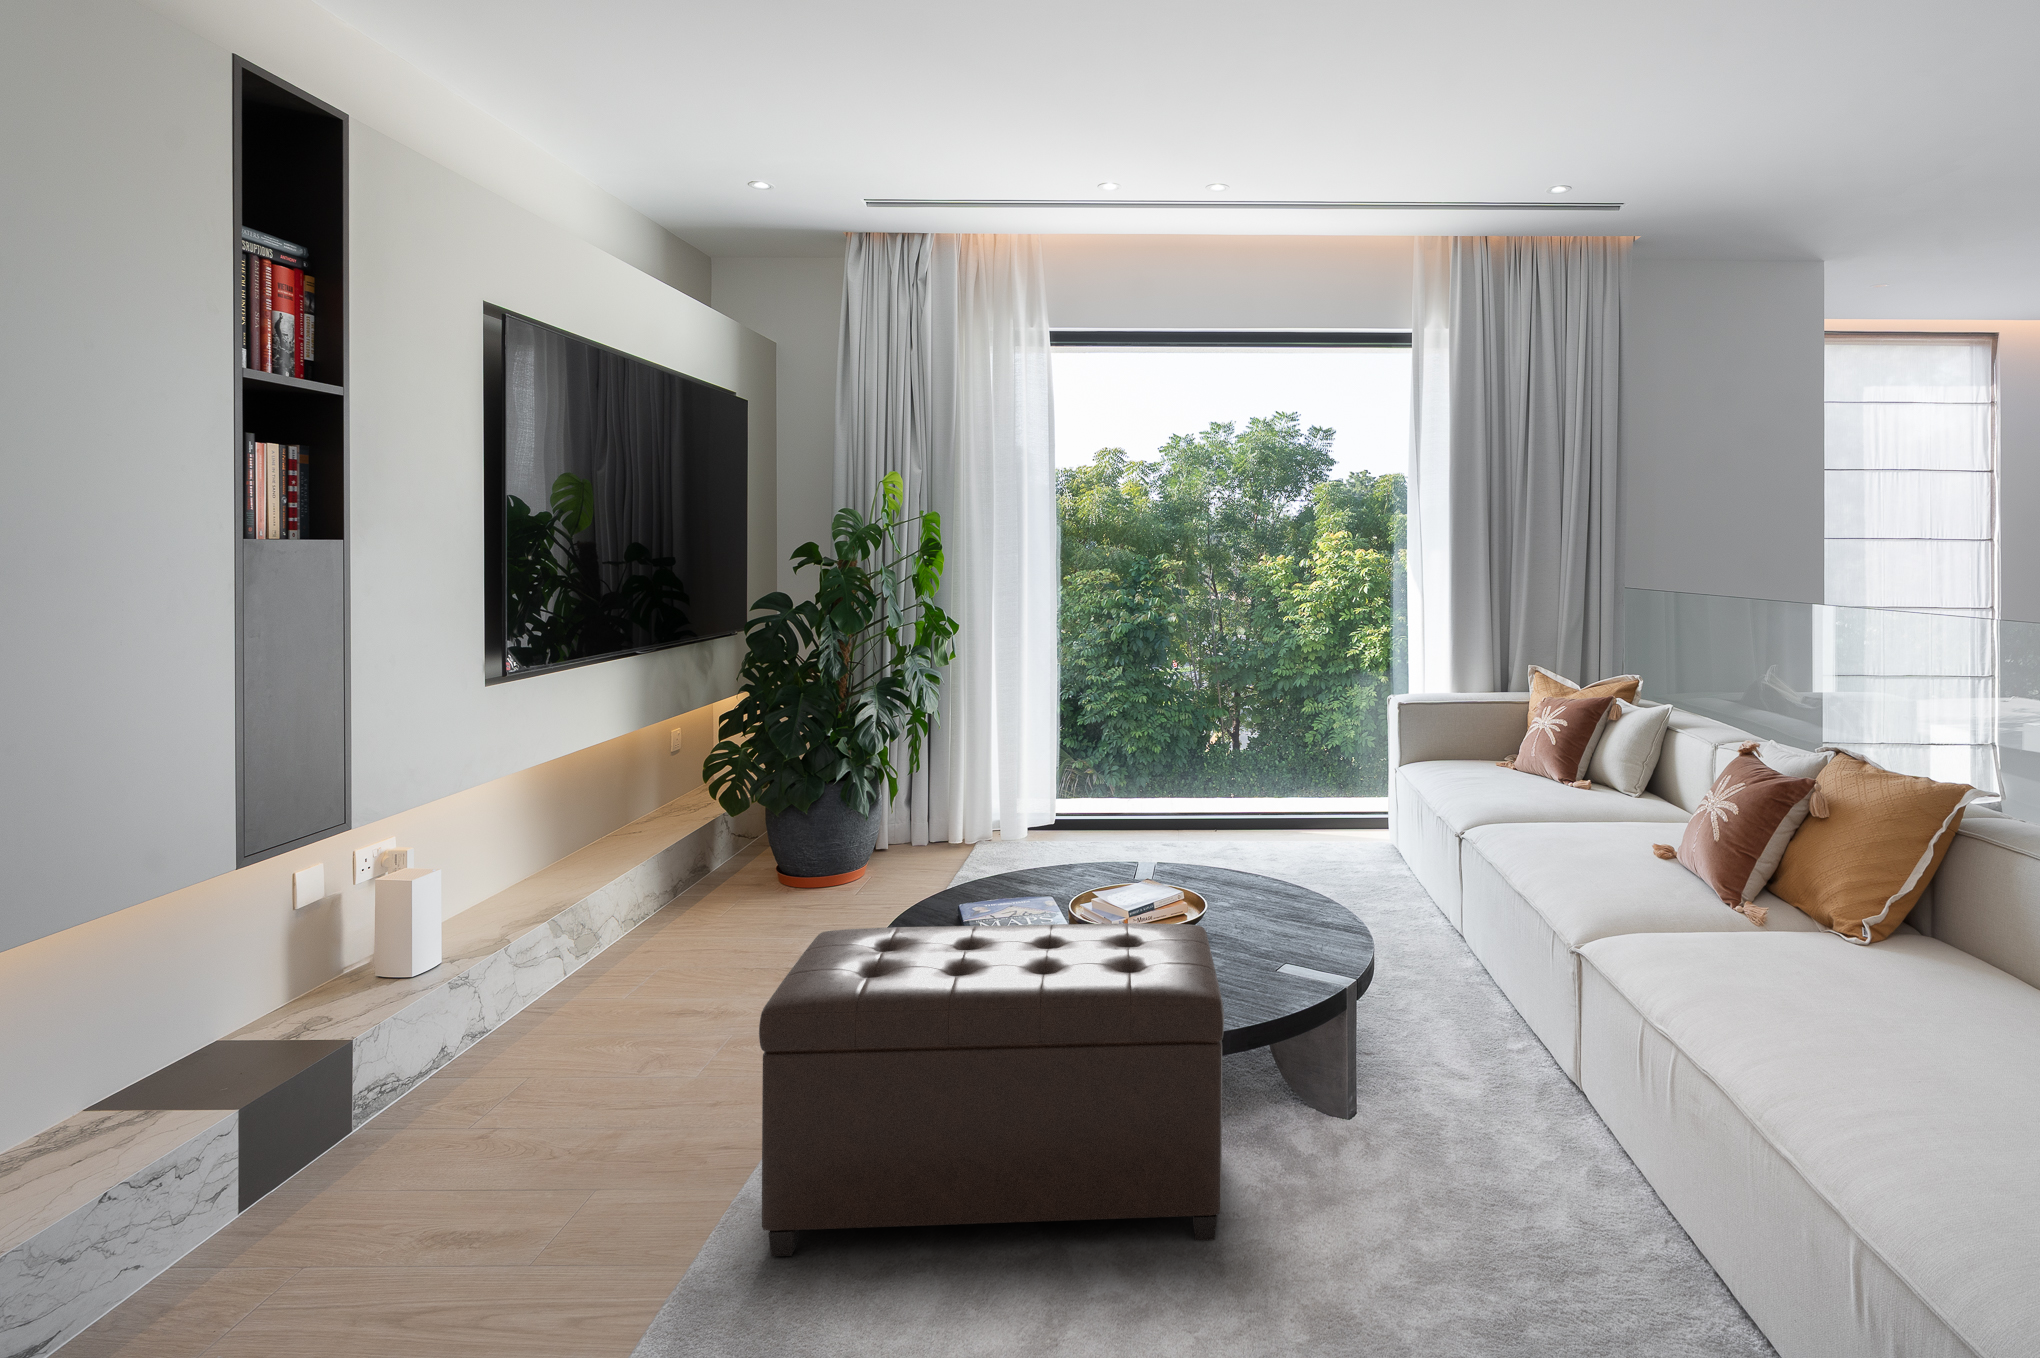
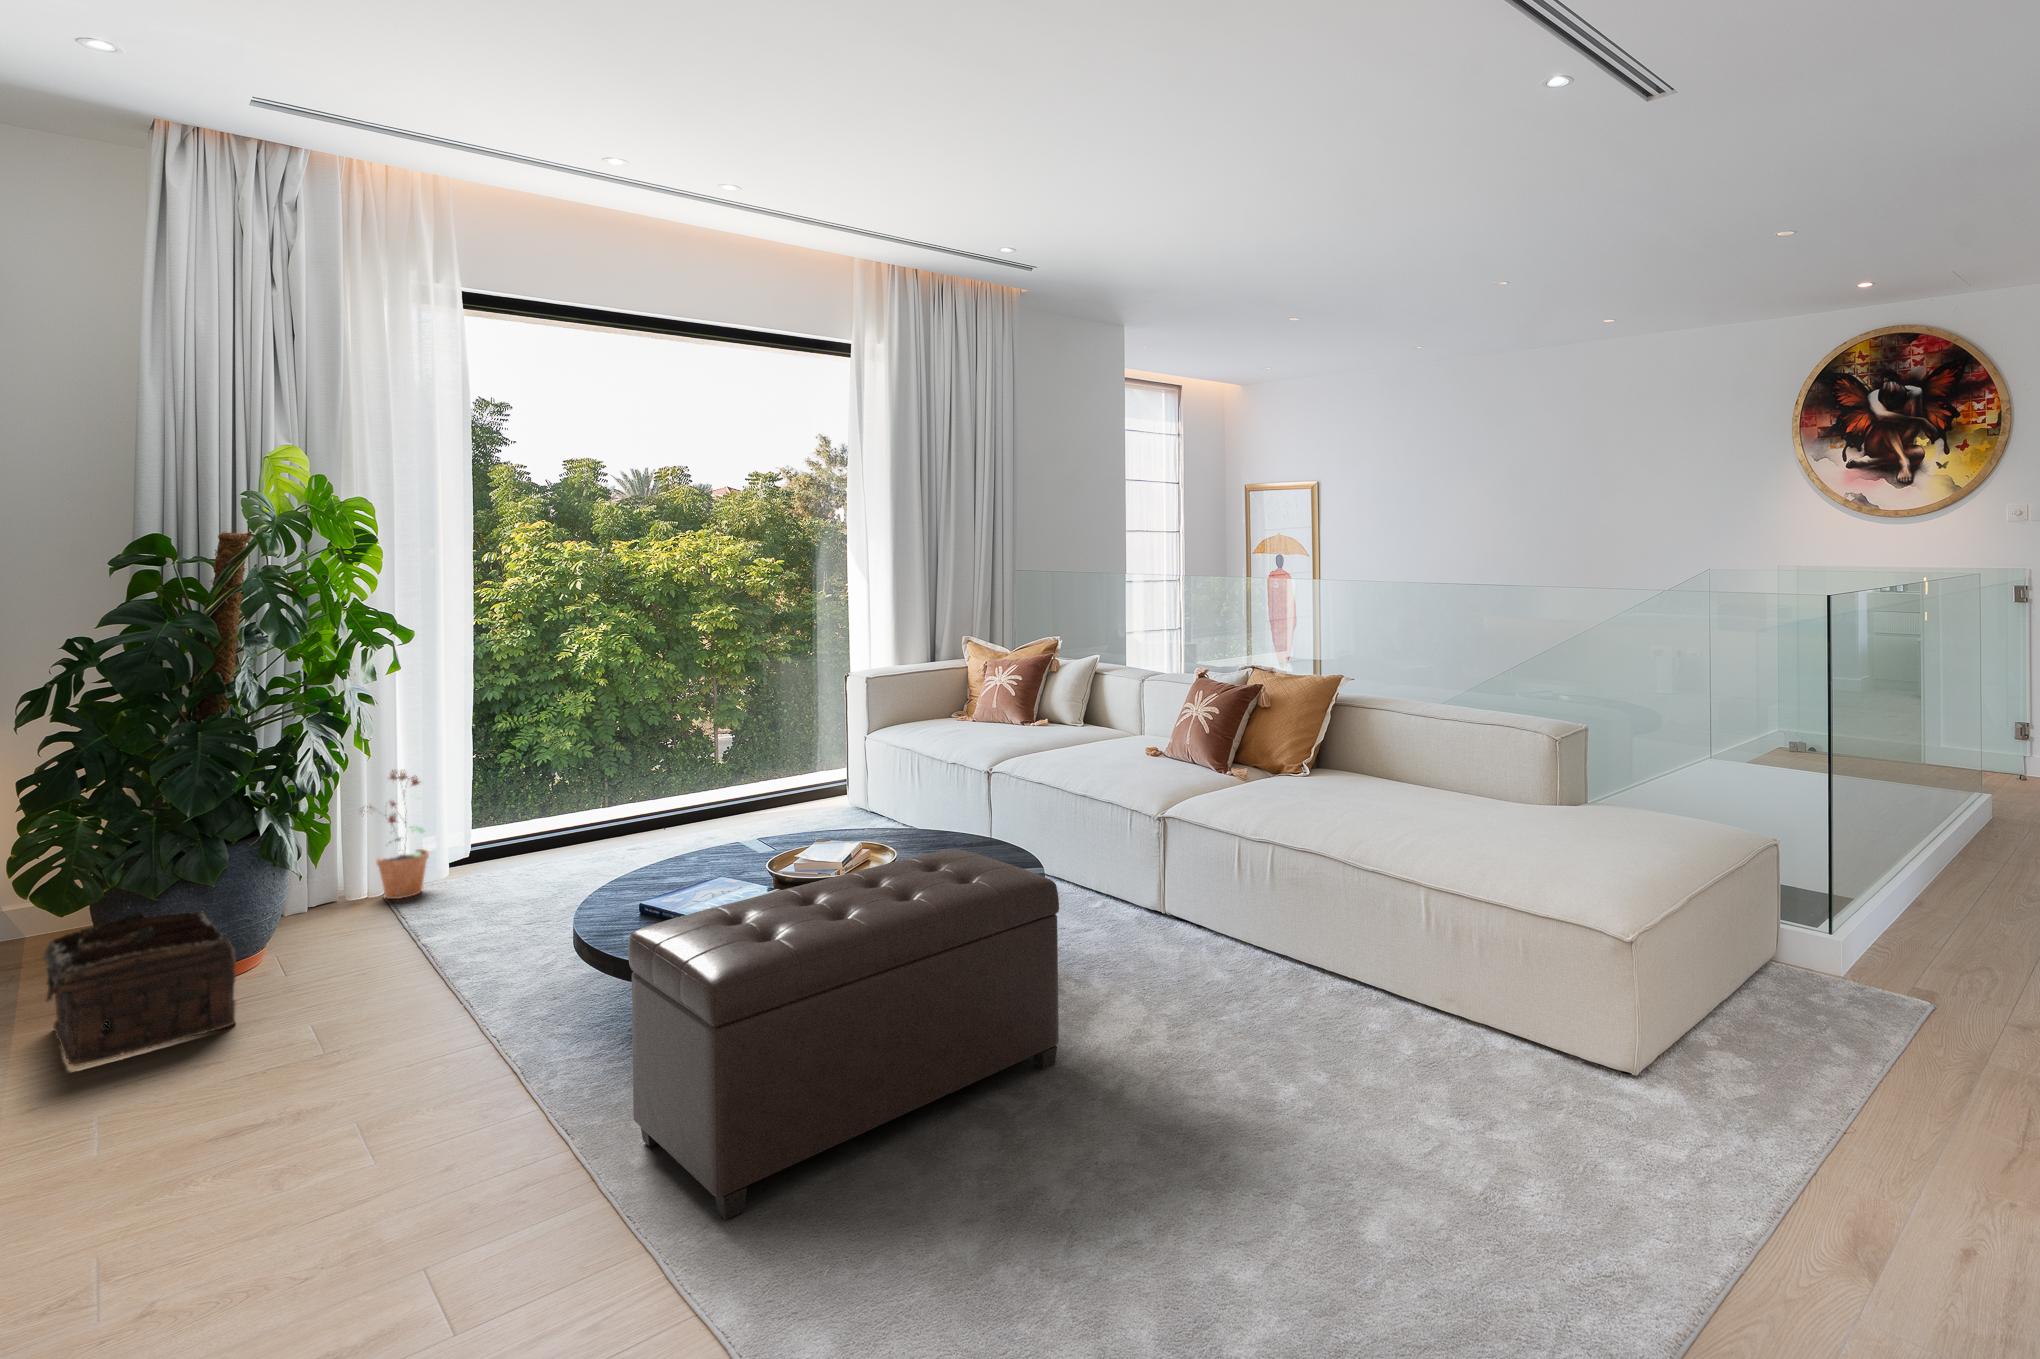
potted plant: none [952,740,997,854] -> present [362,770,429,899]
basket: none [652,824,800,932] -> present [10,911,236,1066]

